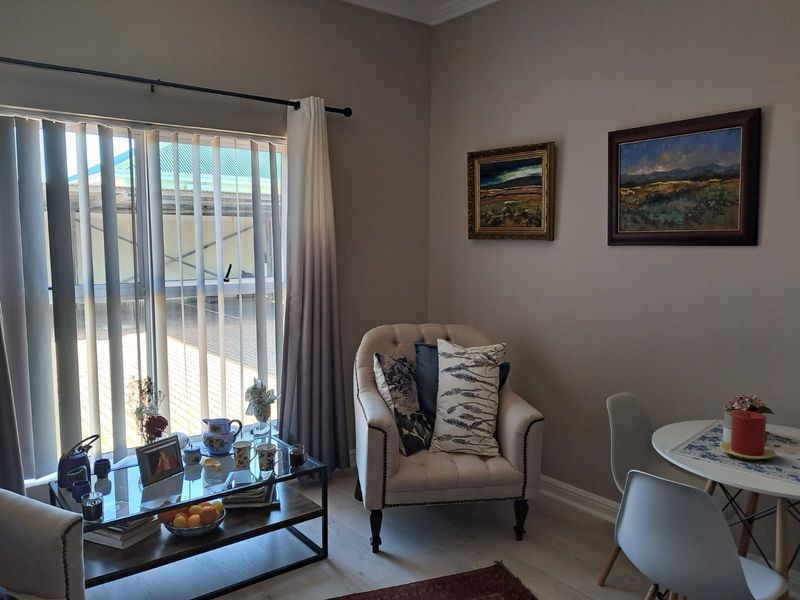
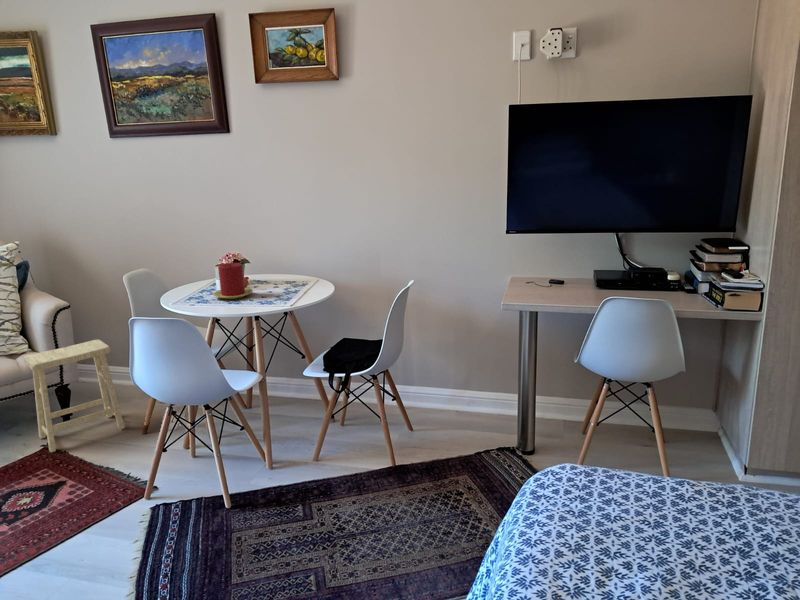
footstool: none [494,461,580,574] -> present [24,340,125,452]

